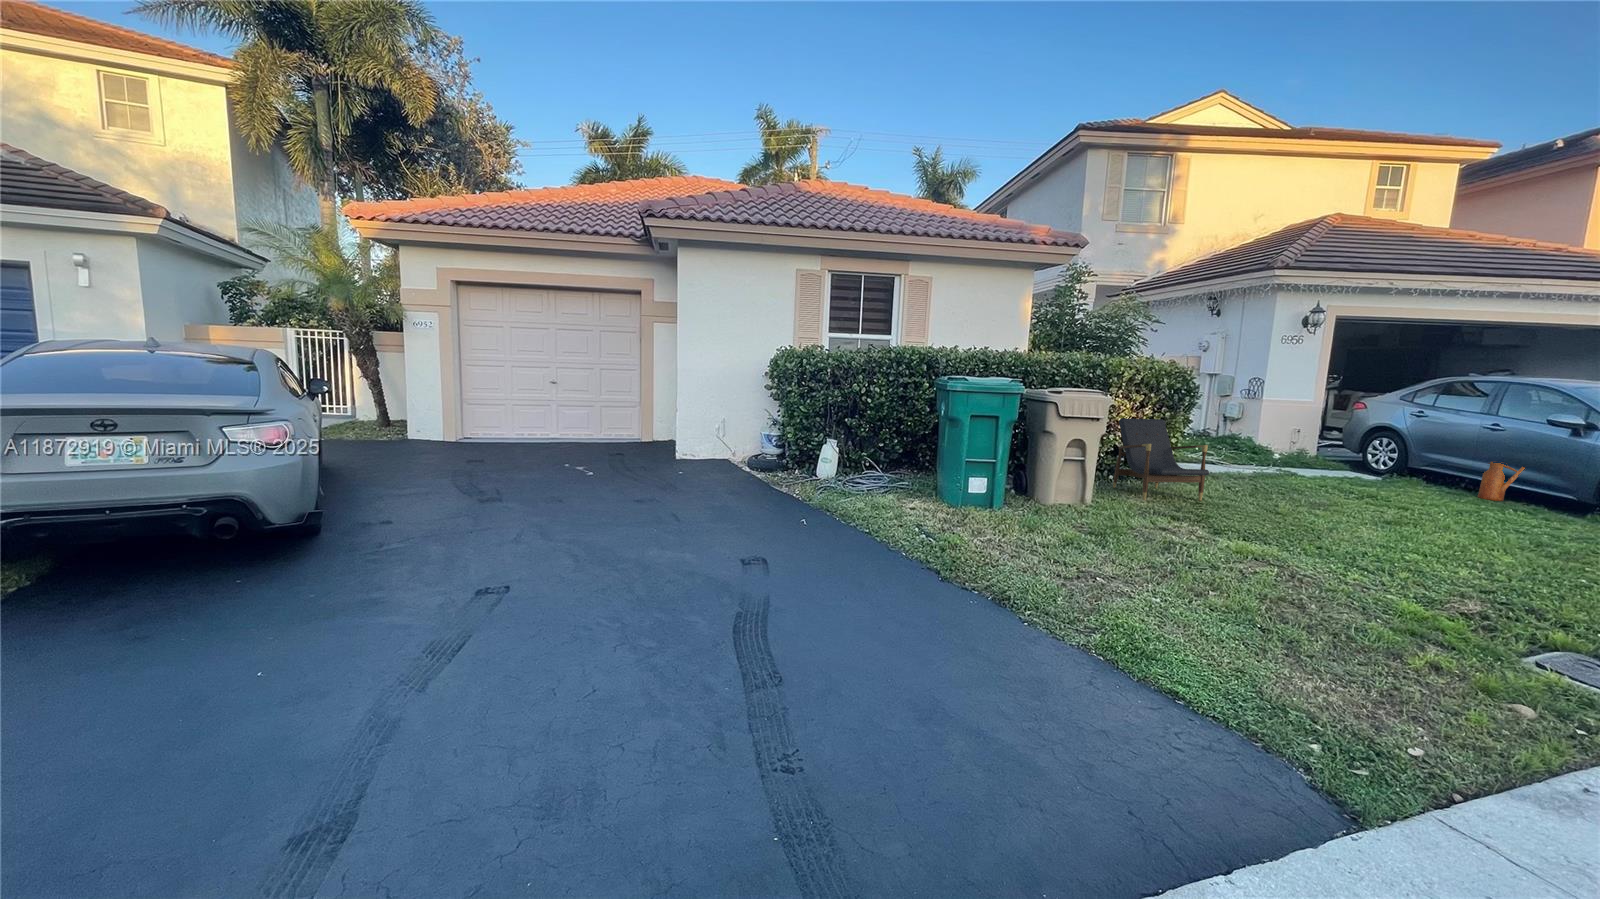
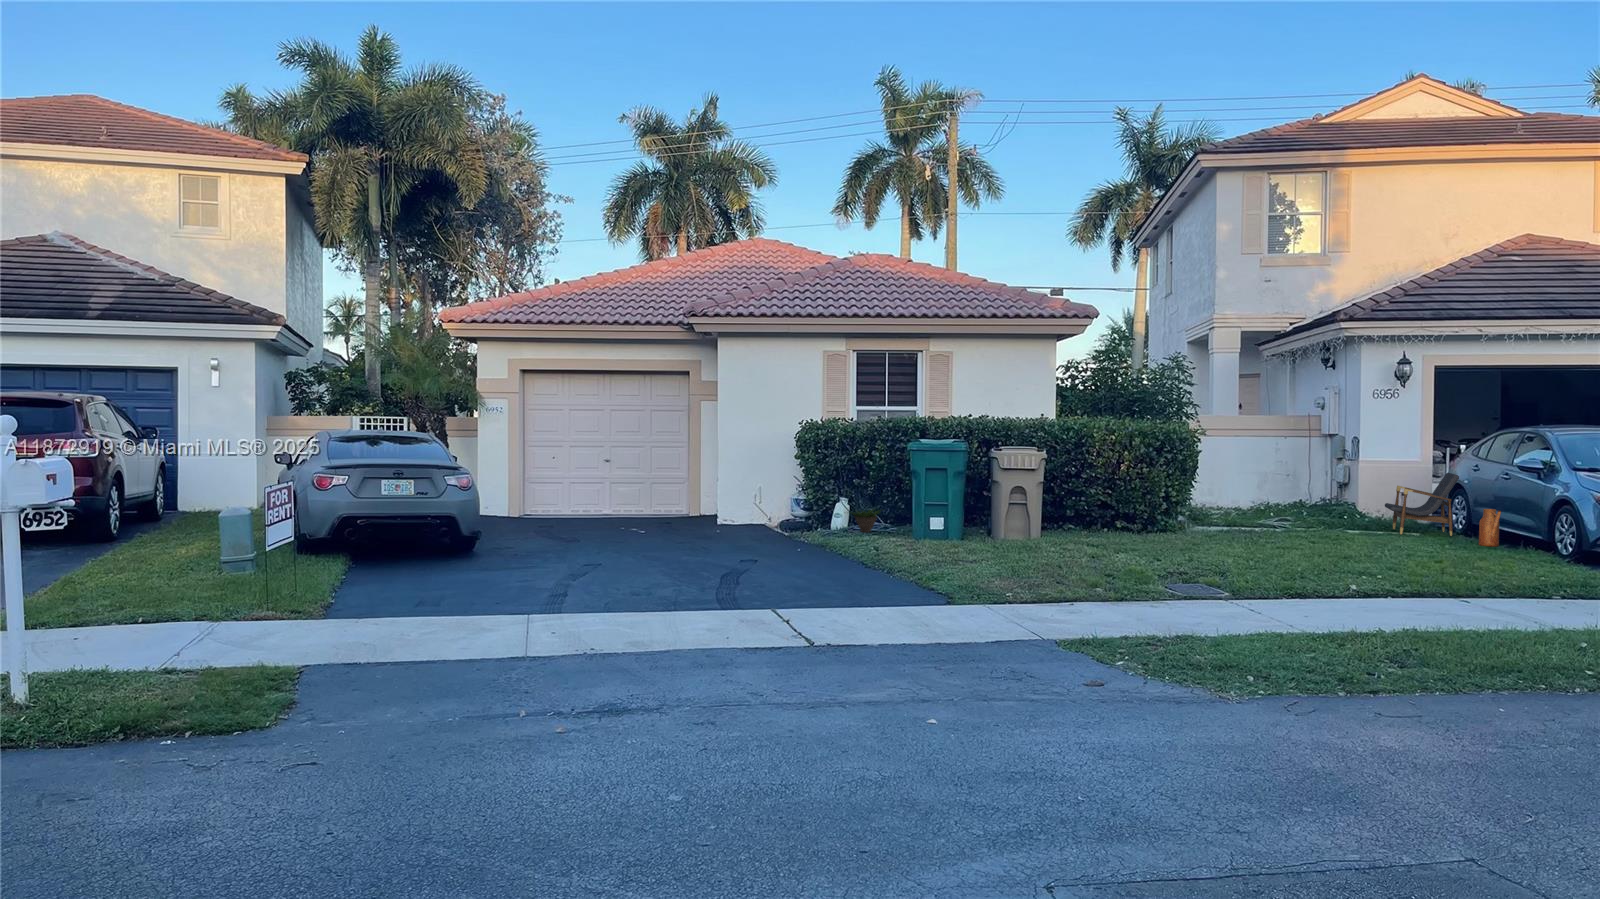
lounge chair: present [1113,418,1209,501] -> present [1385,473,1459,536]
decorative plant: none [839,451,883,481] -> present [851,509,879,532]

